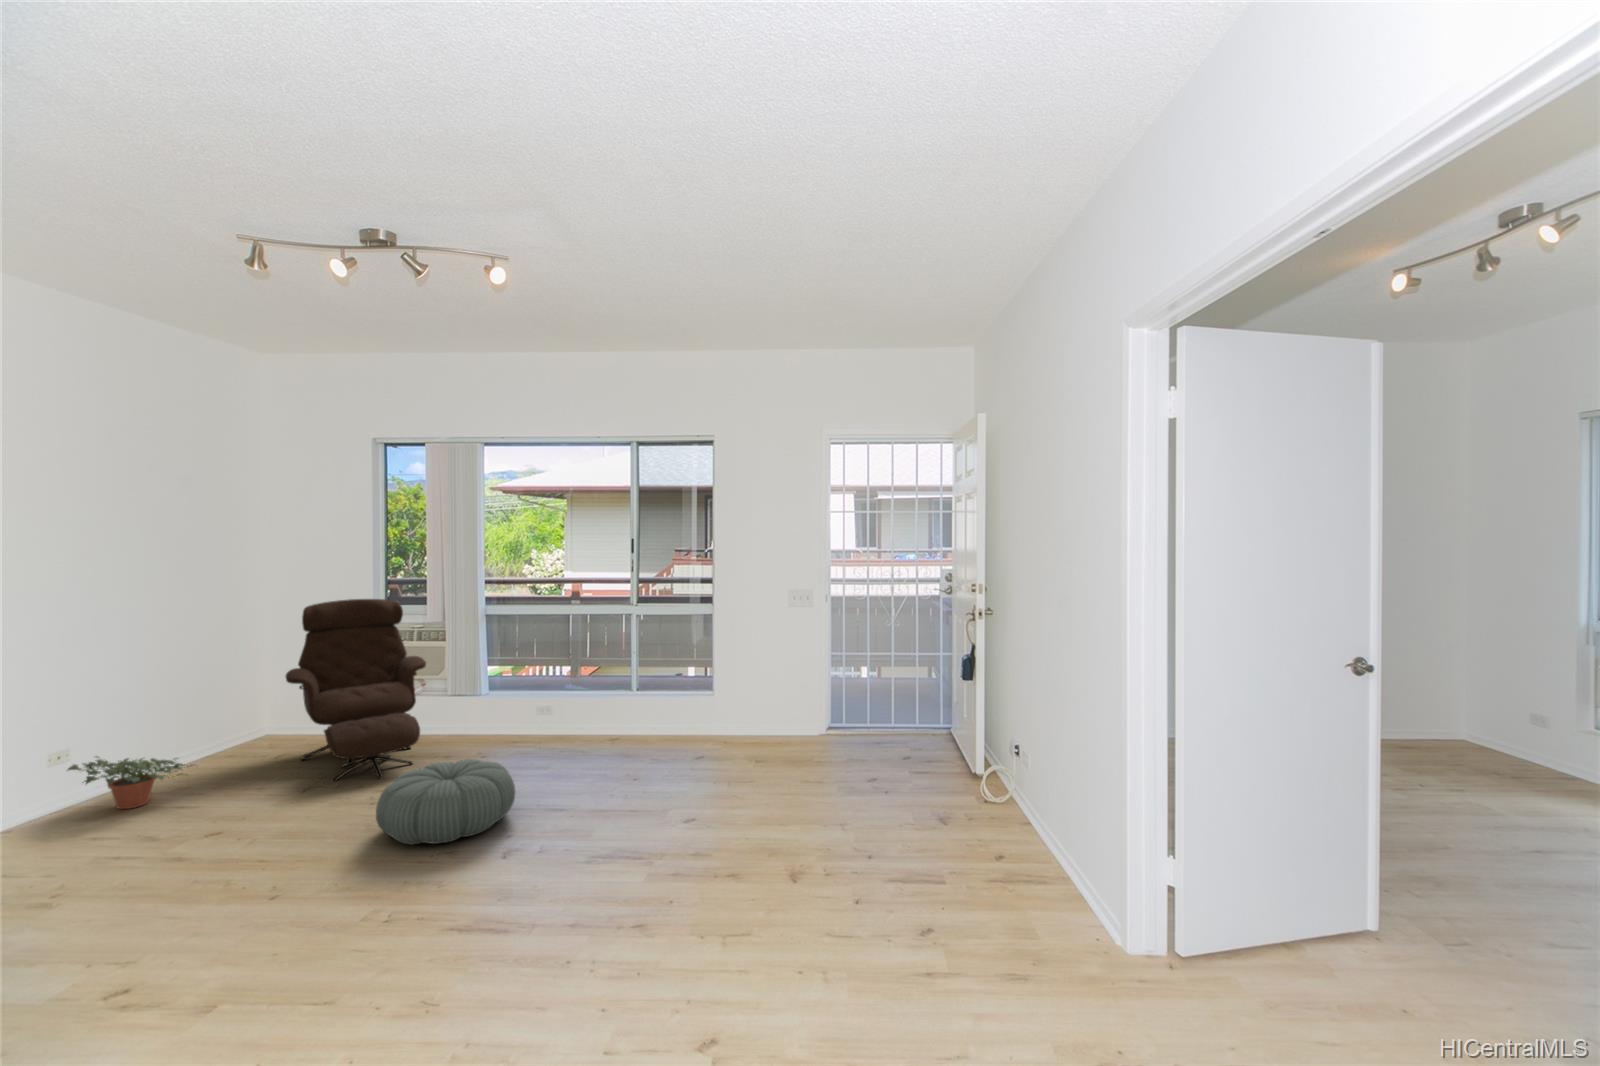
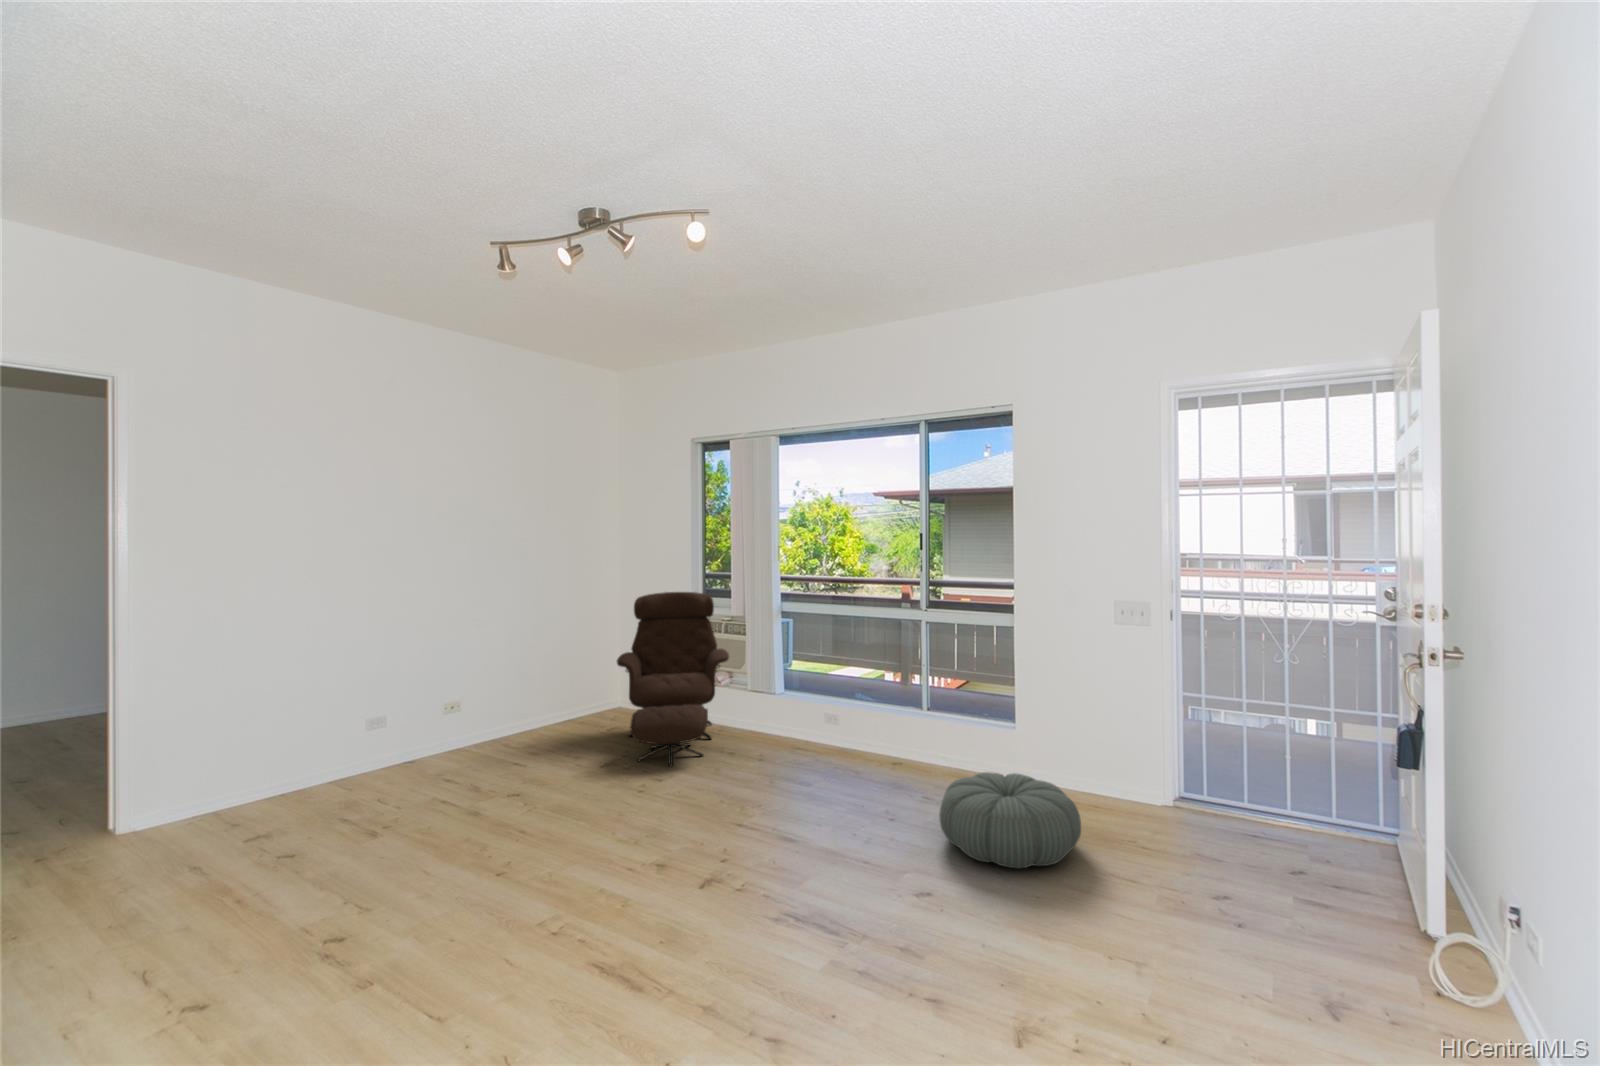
potted plant: present [68,756,194,809] -> none [463,712,548,759]
pouf: present [376,759,515,845] -> present [939,772,1081,868]

